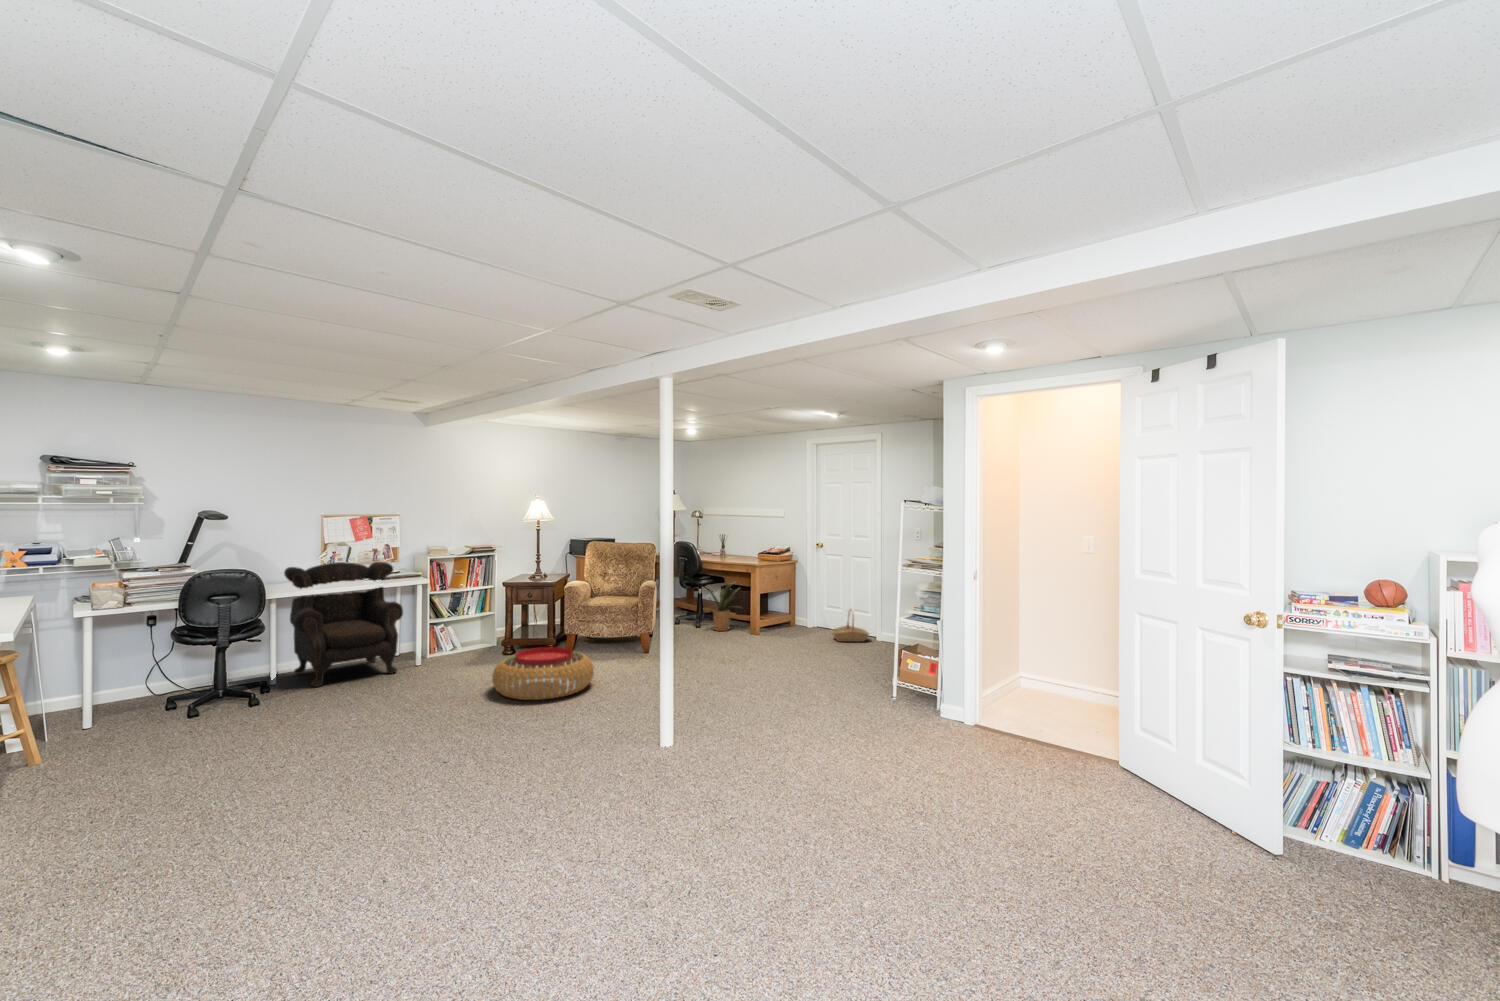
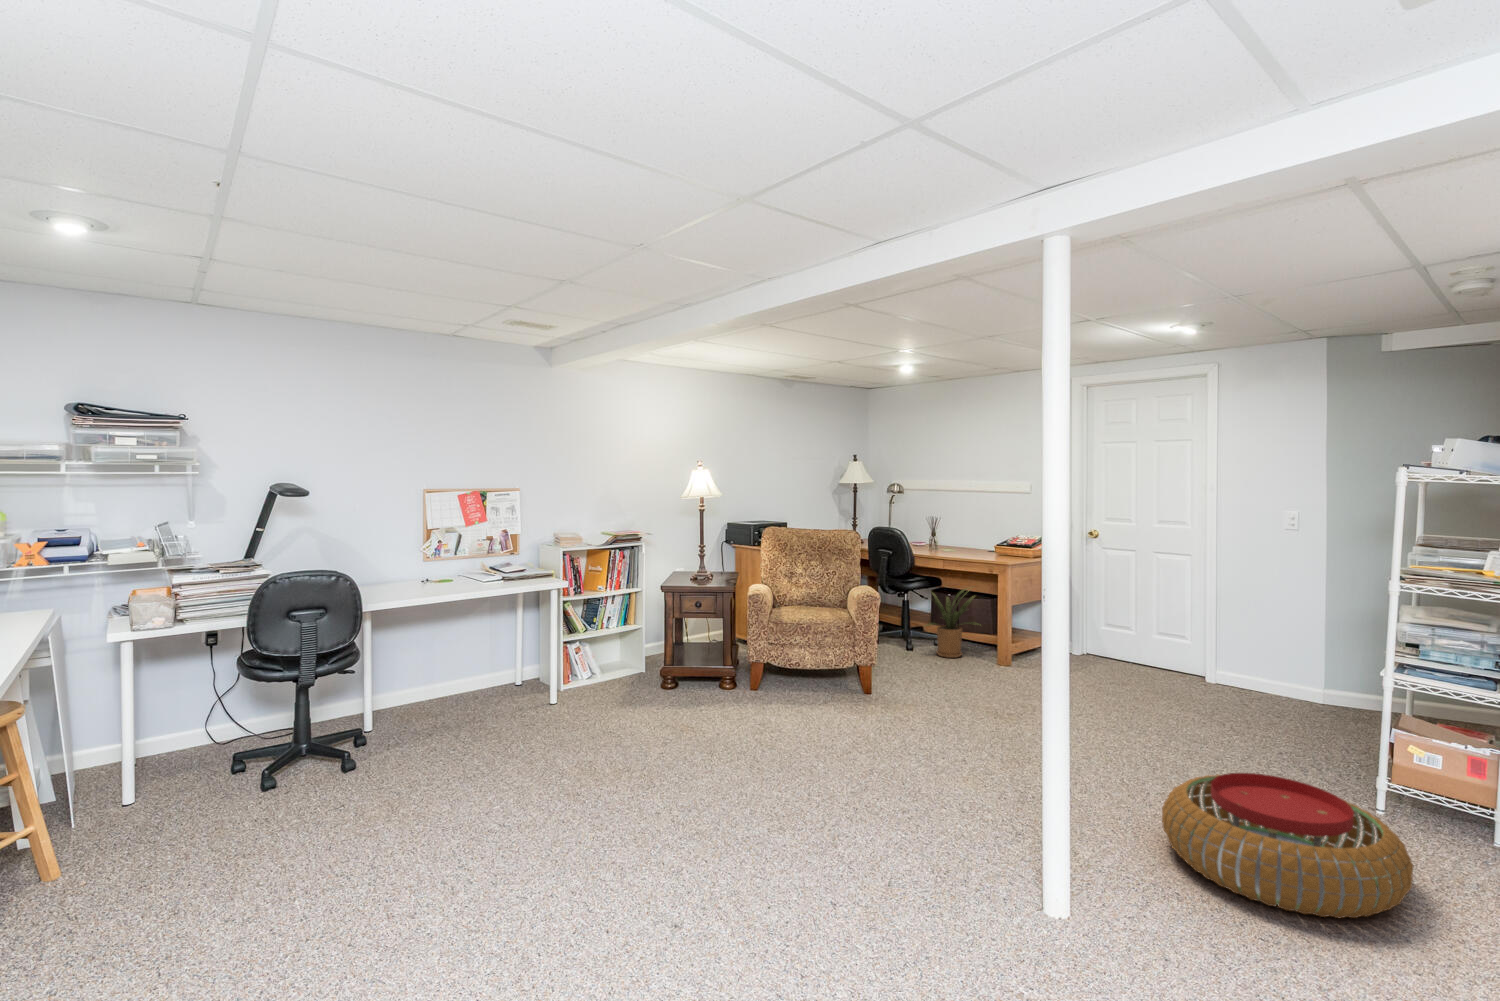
armchair: present [284,562,403,687] -> none [378,555,535,738]
basket: present [832,609,869,642] -> none [1129,634,1196,685]
pouf: present [492,647,594,700] -> present [1162,773,1413,918]

